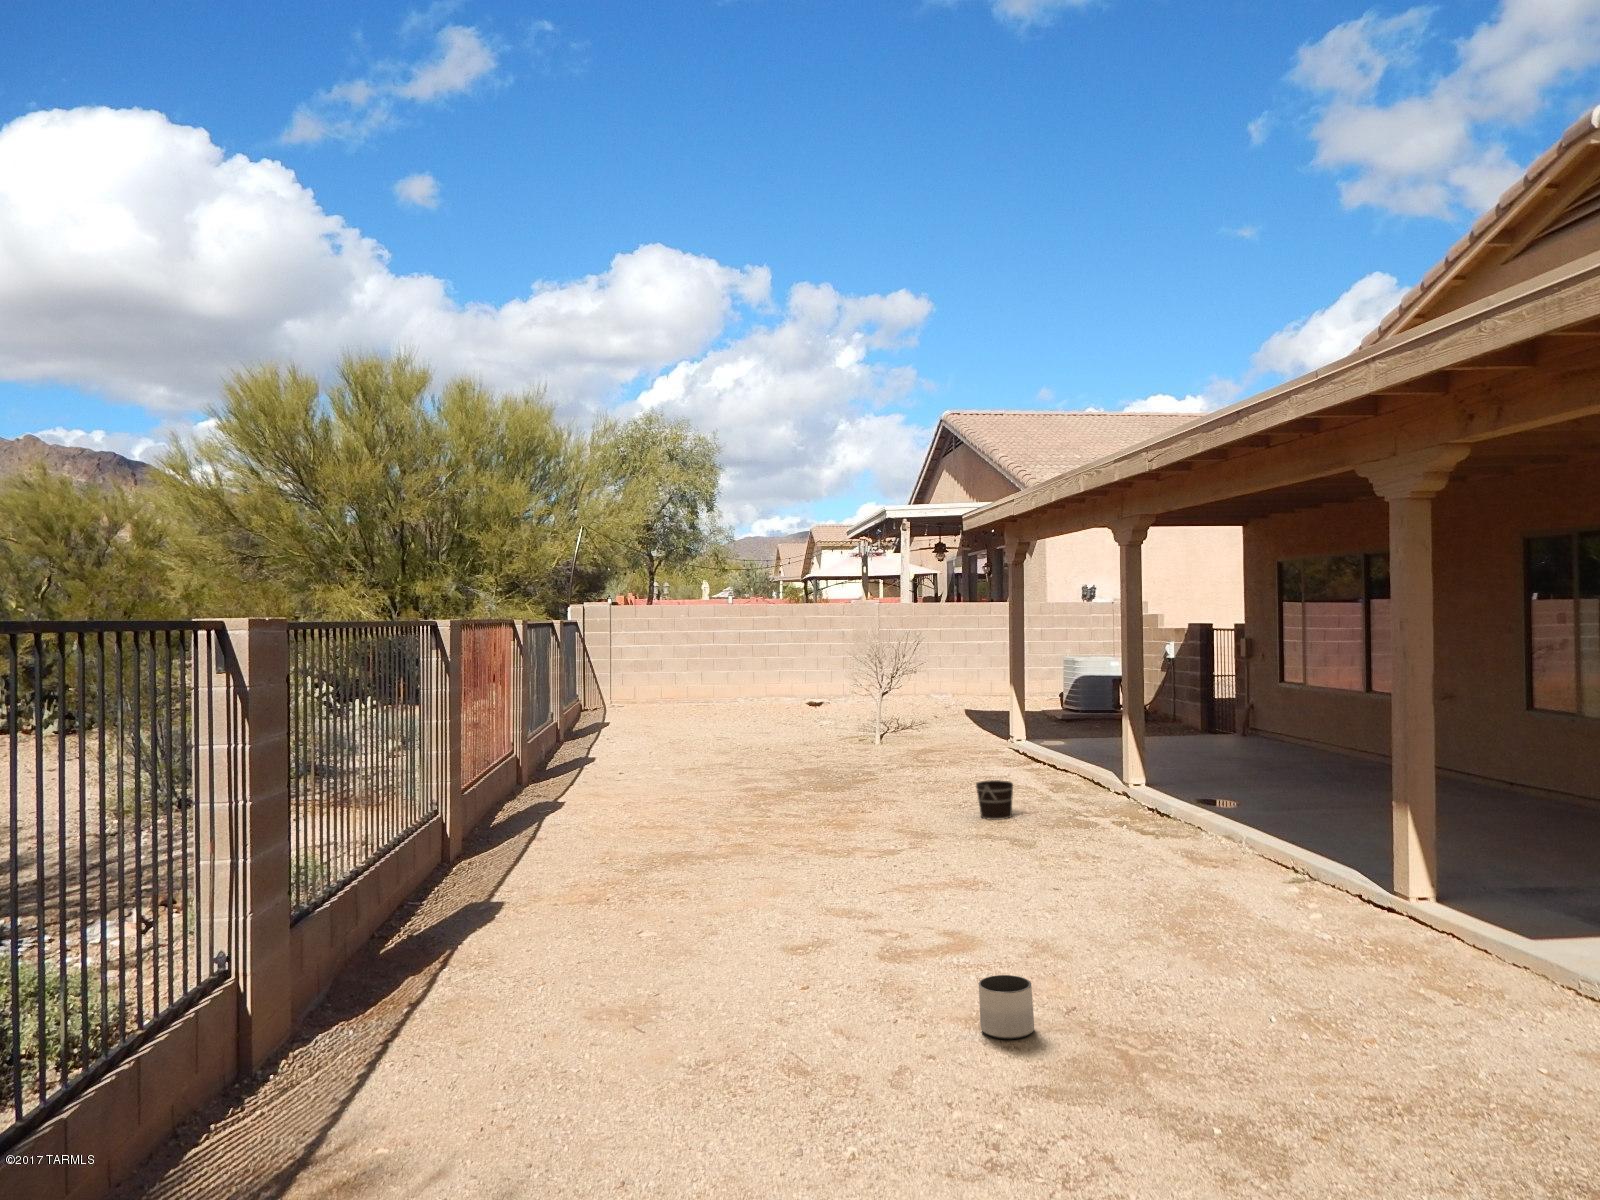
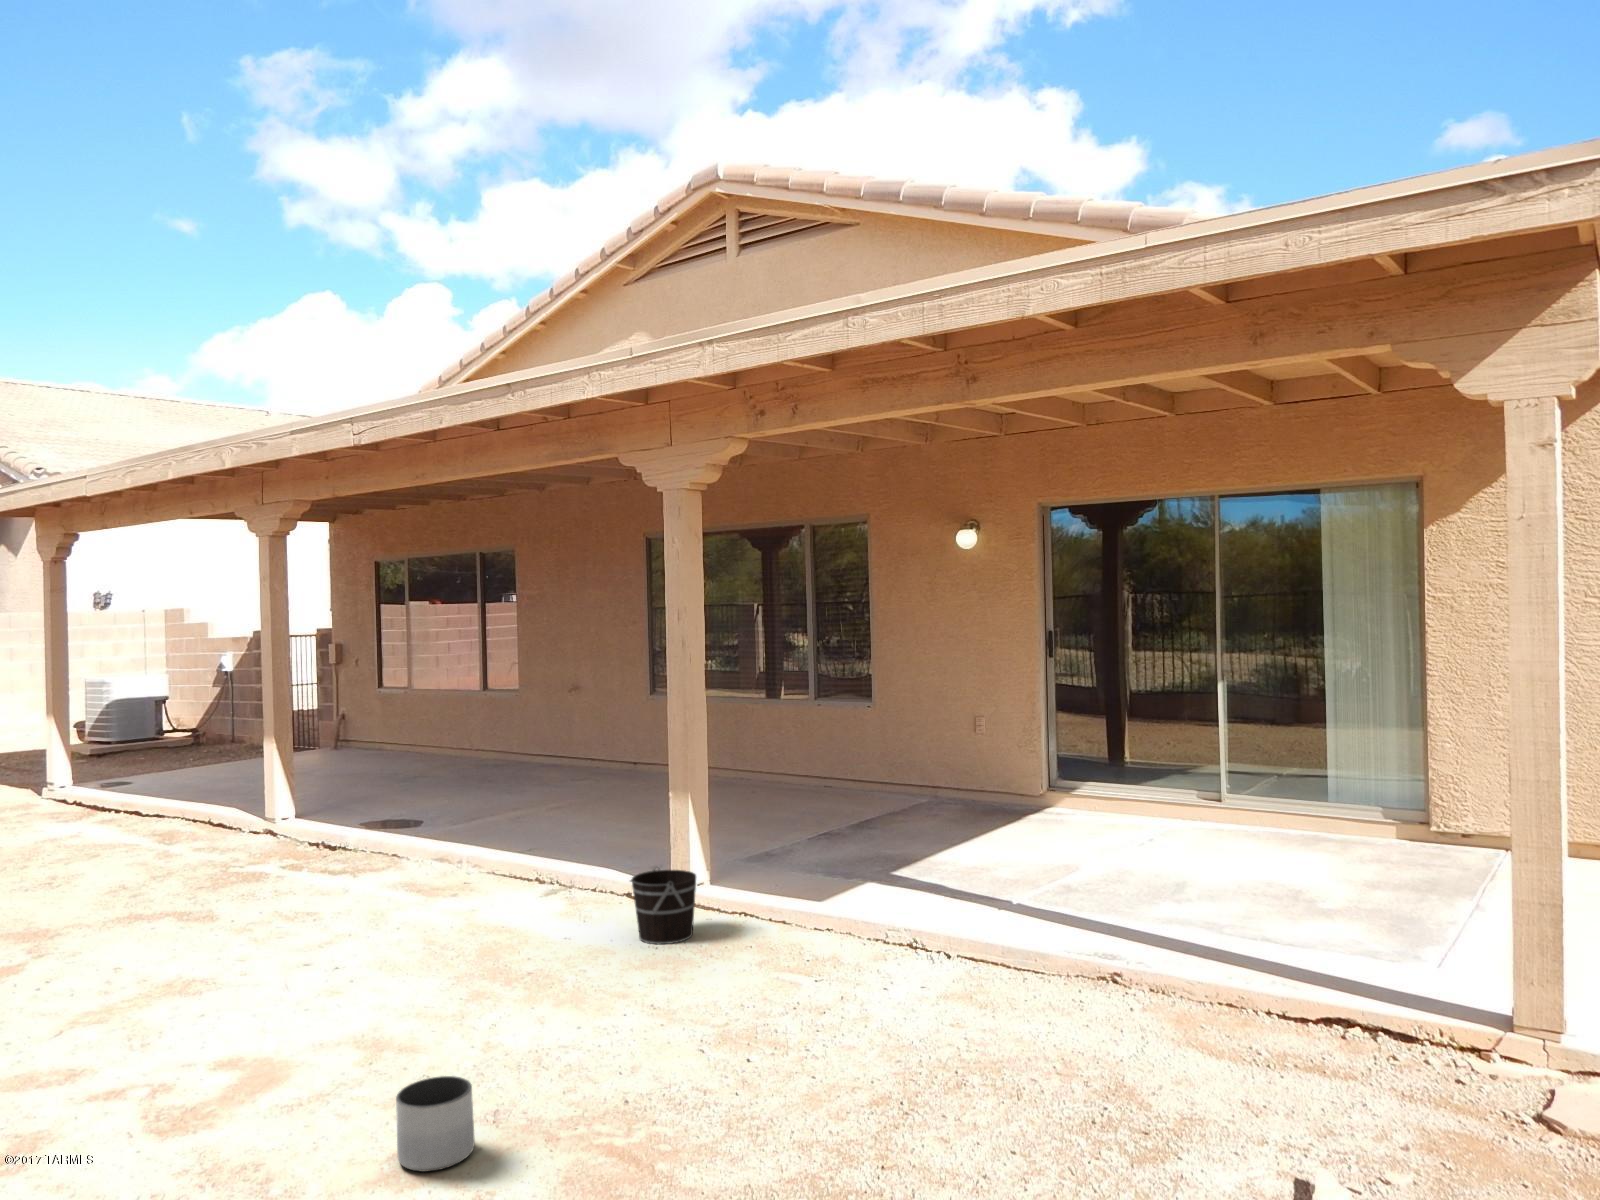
bucket: present [976,780,1013,820] -> present [630,868,696,944]

